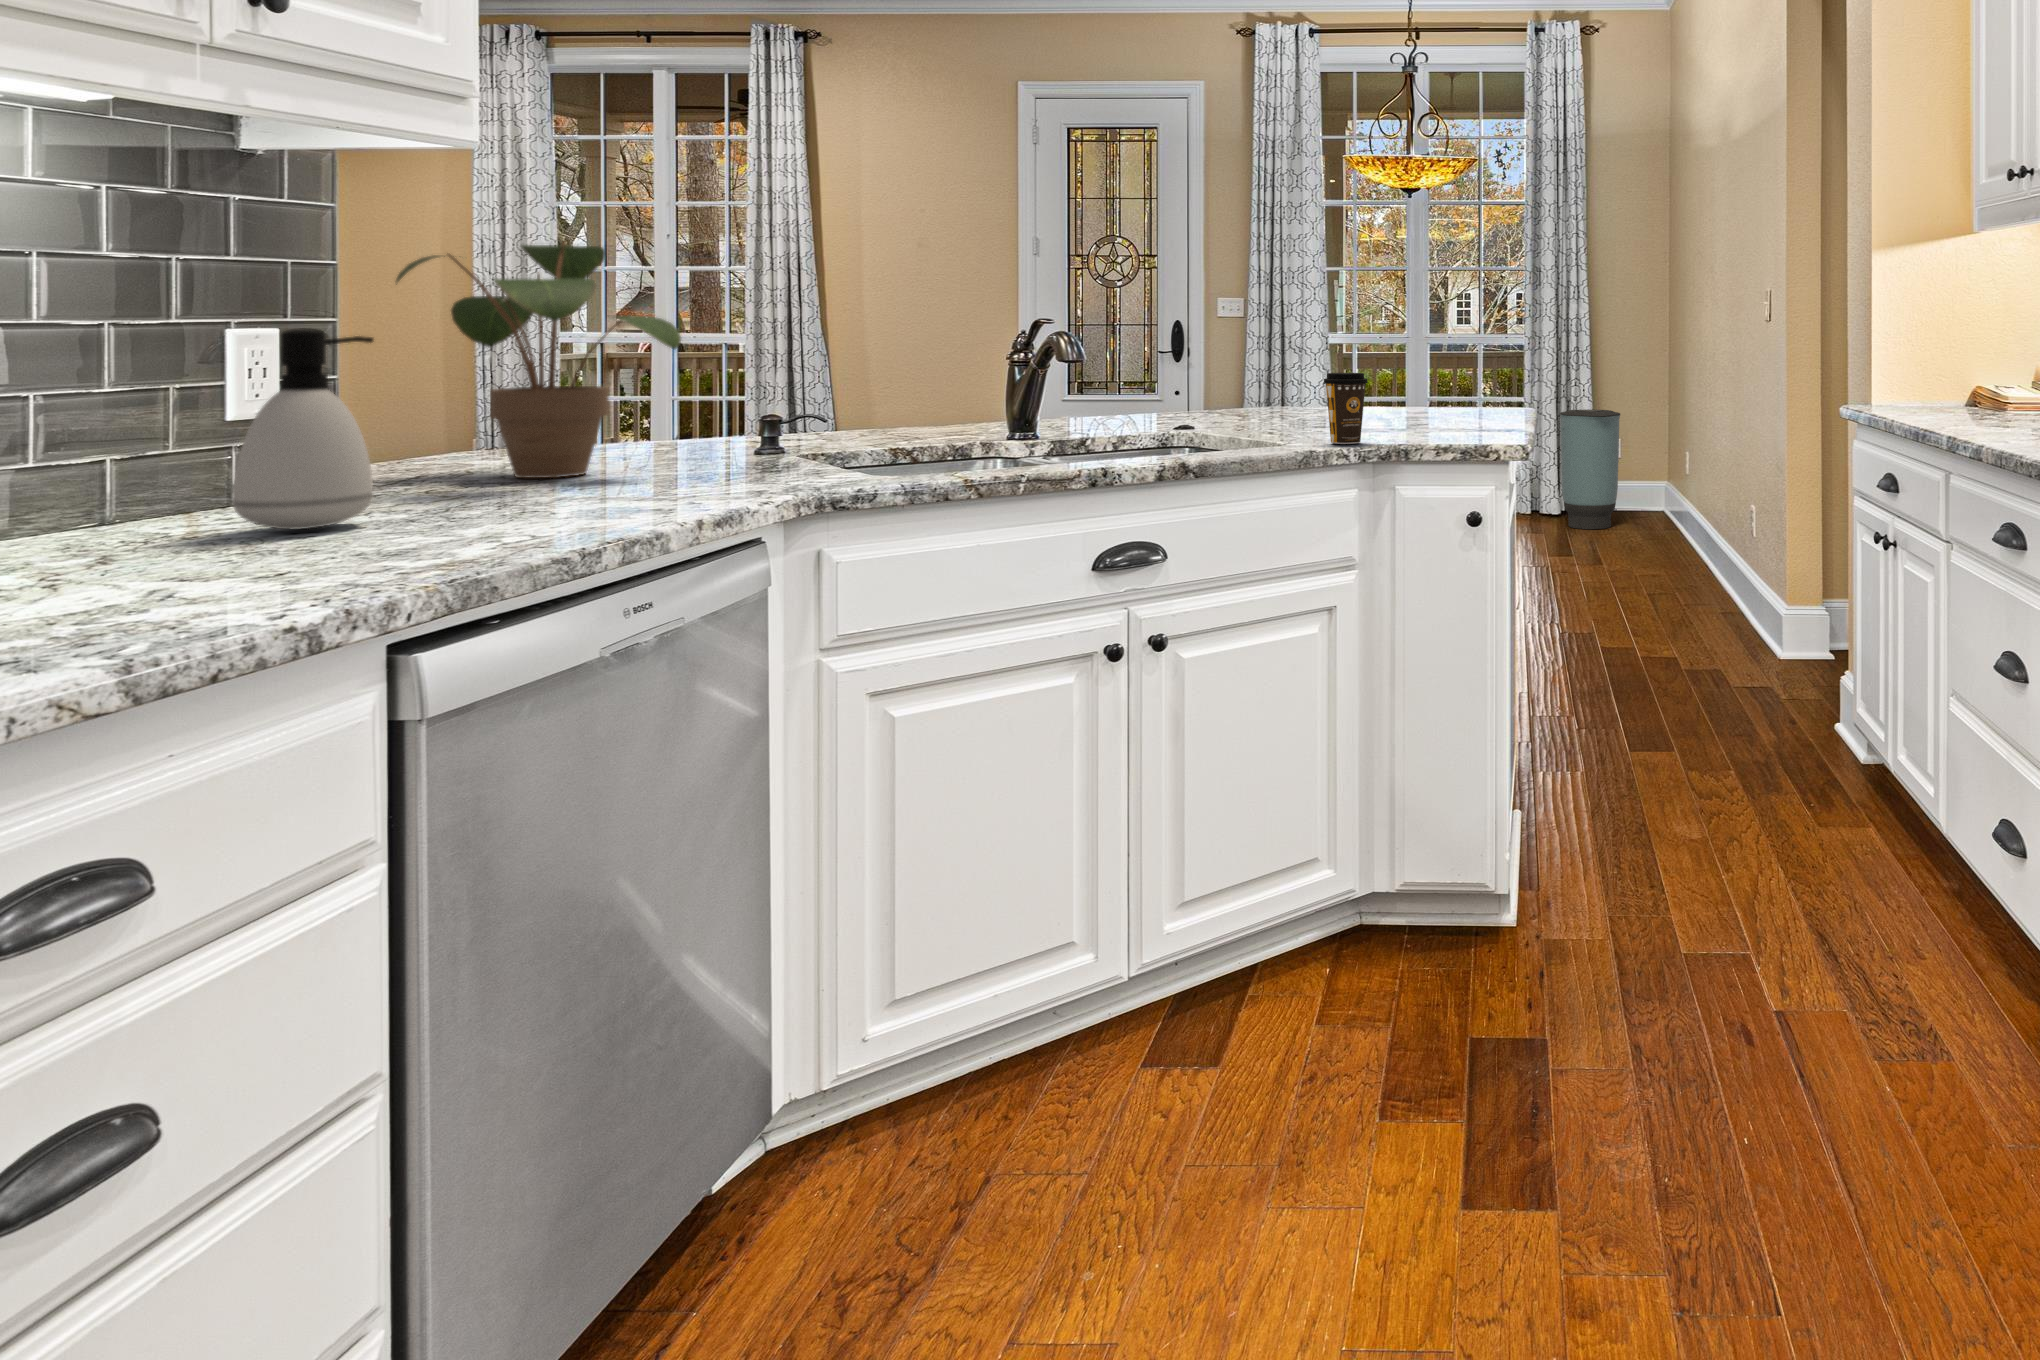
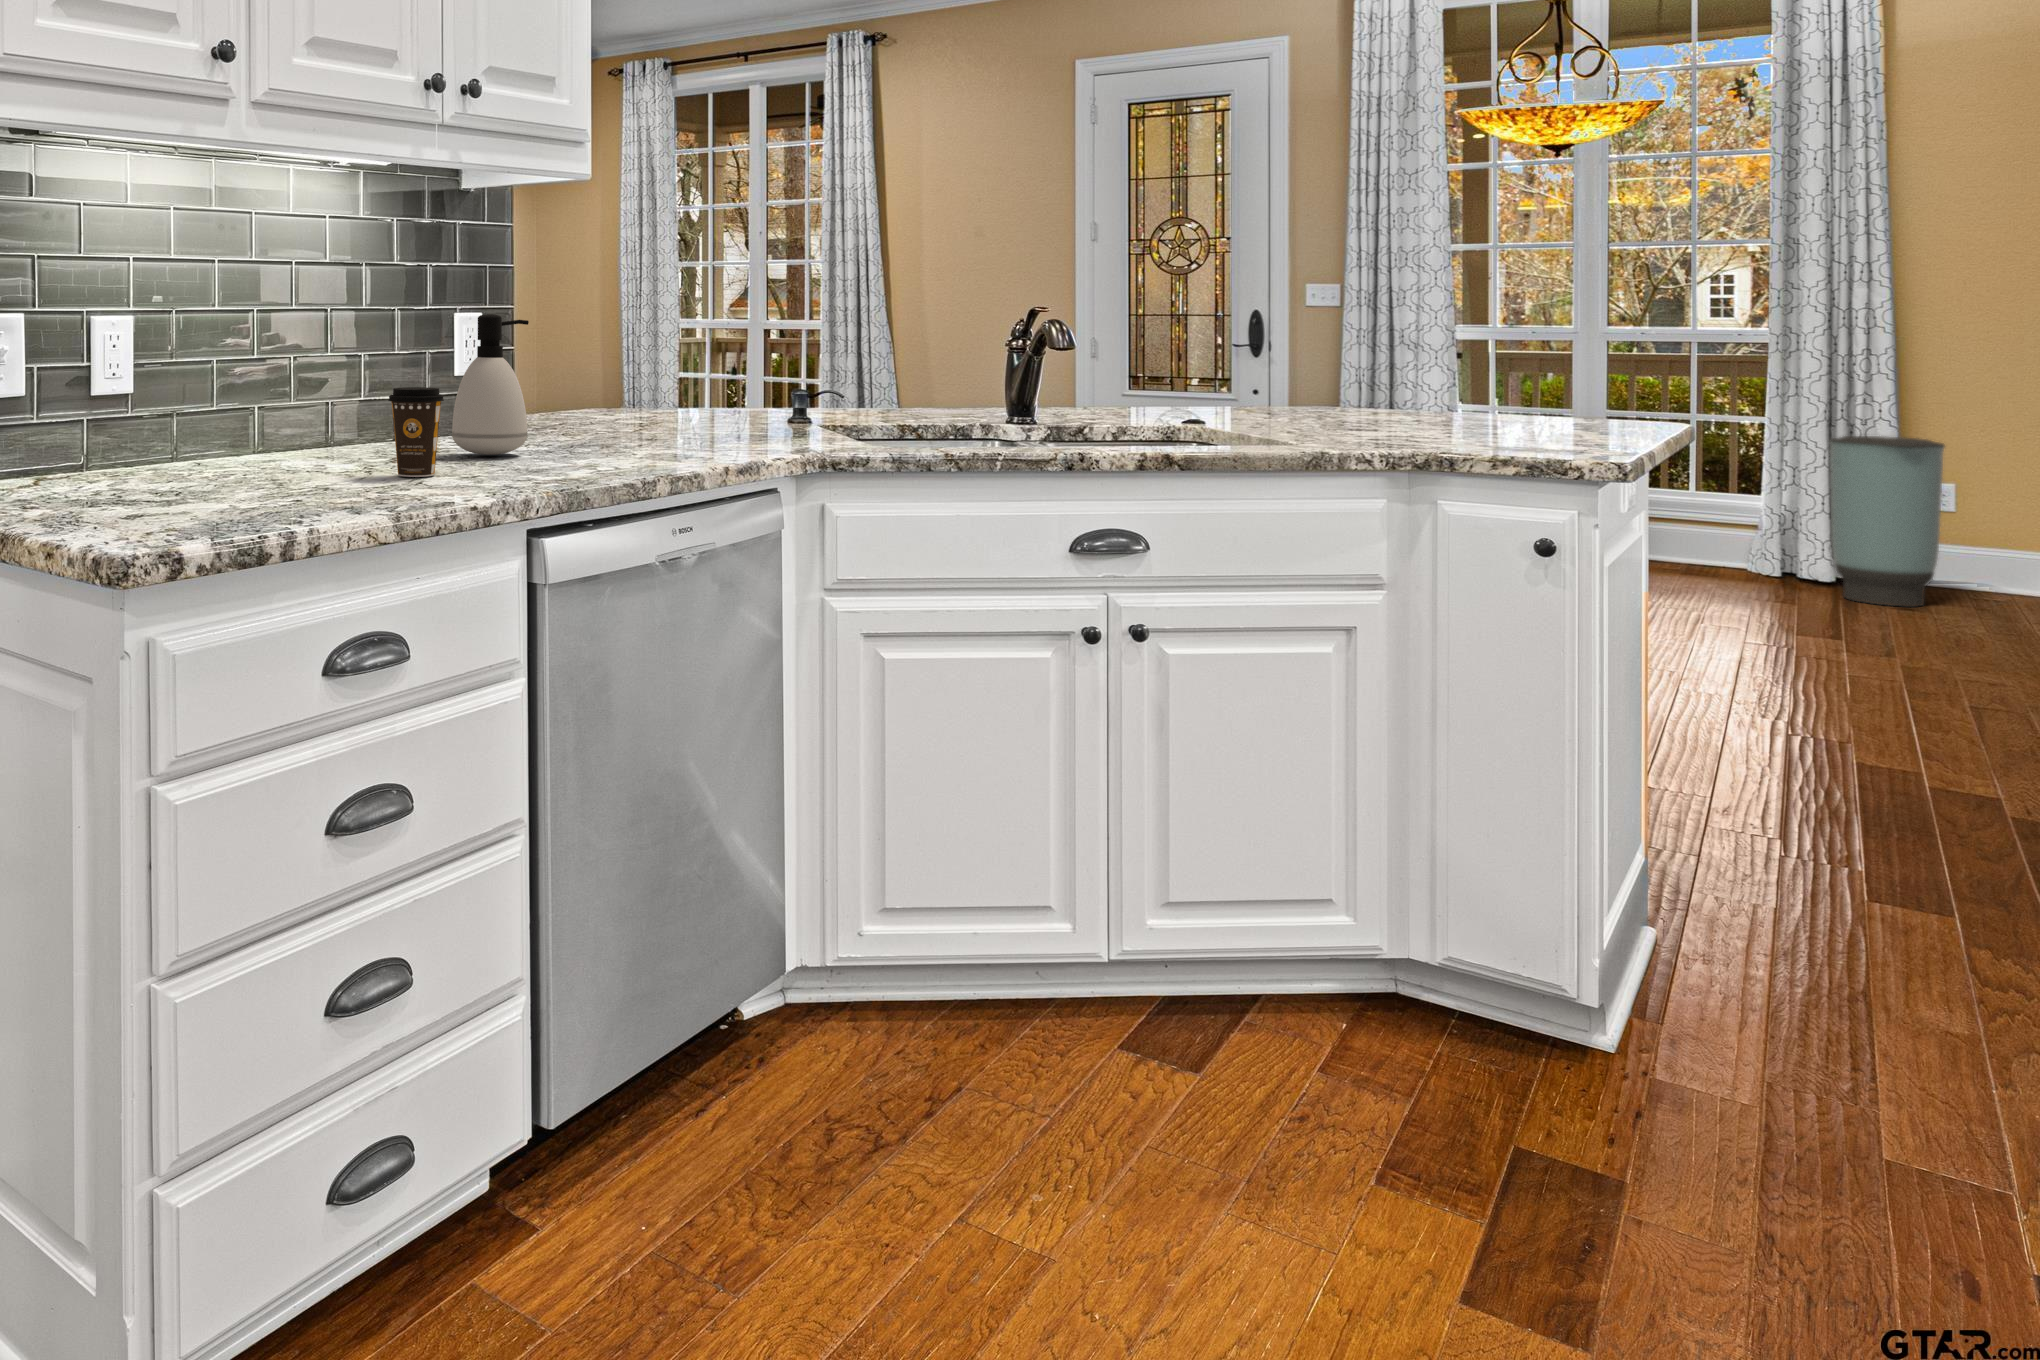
potted plant: present [396,242,681,478] -> none [545,246,730,433]
coffee cup: present [1323,373,1368,444] -> present [388,387,444,477]

